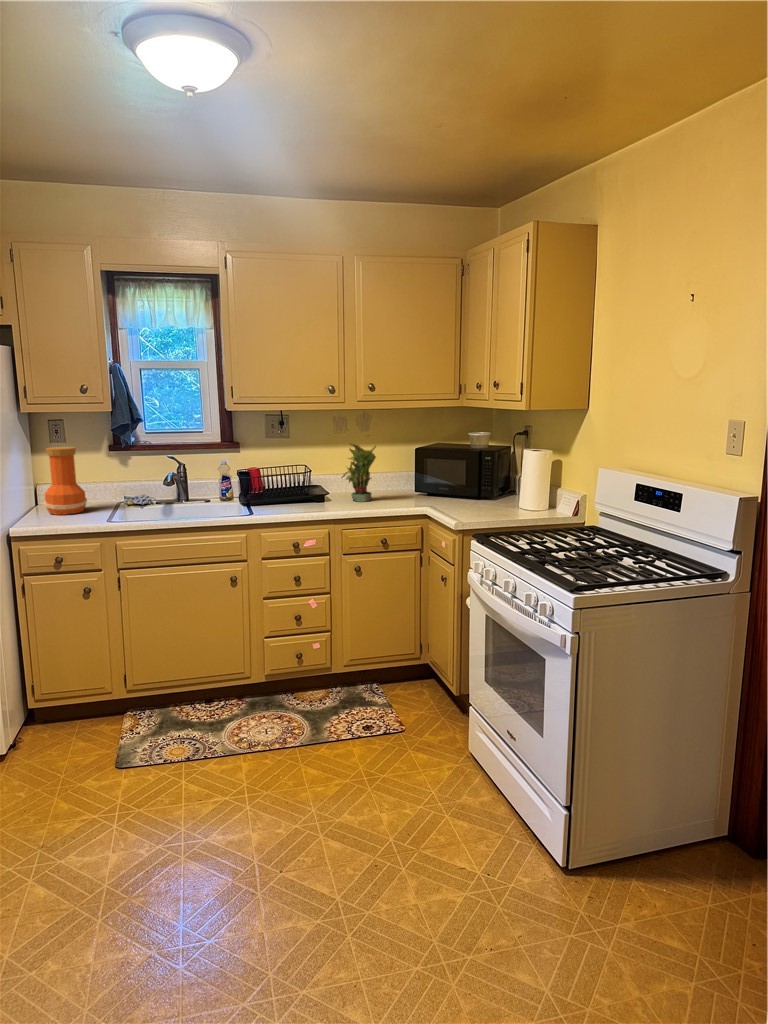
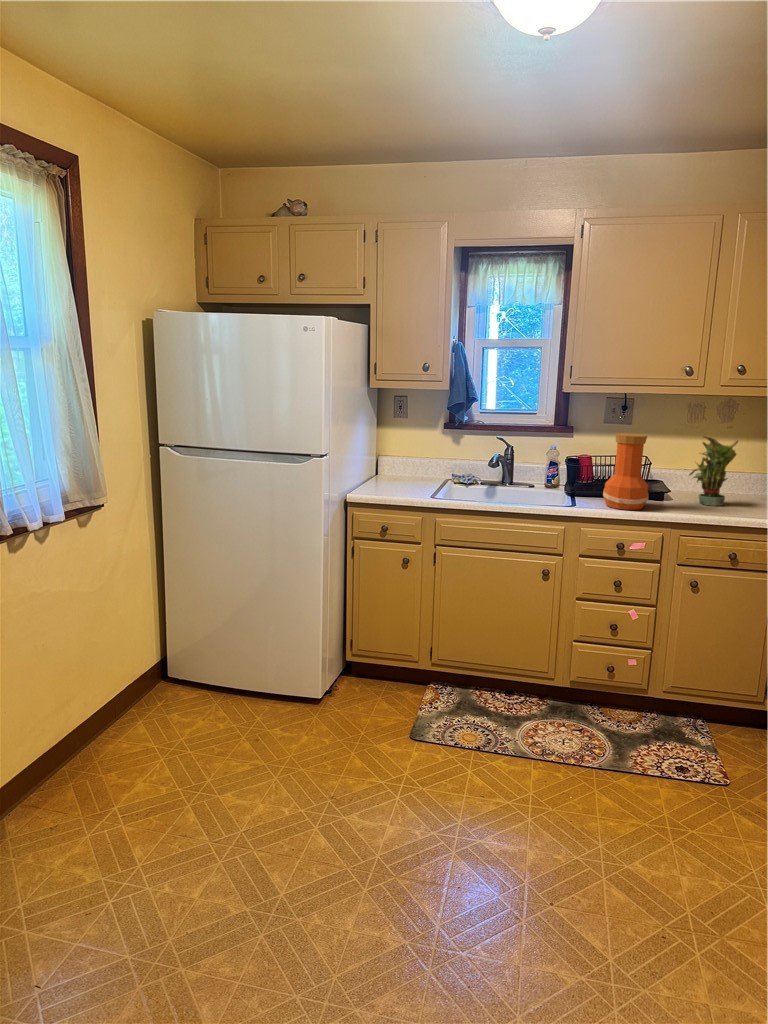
vase: present [44,447,87,515] -> present [603,433,648,510]

